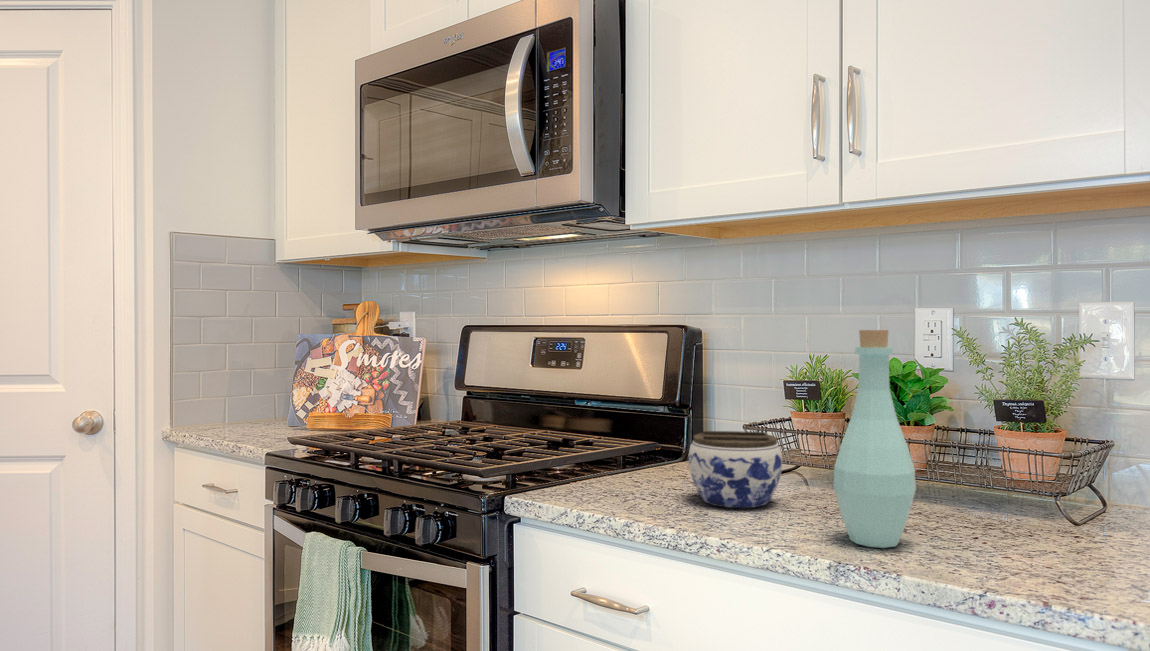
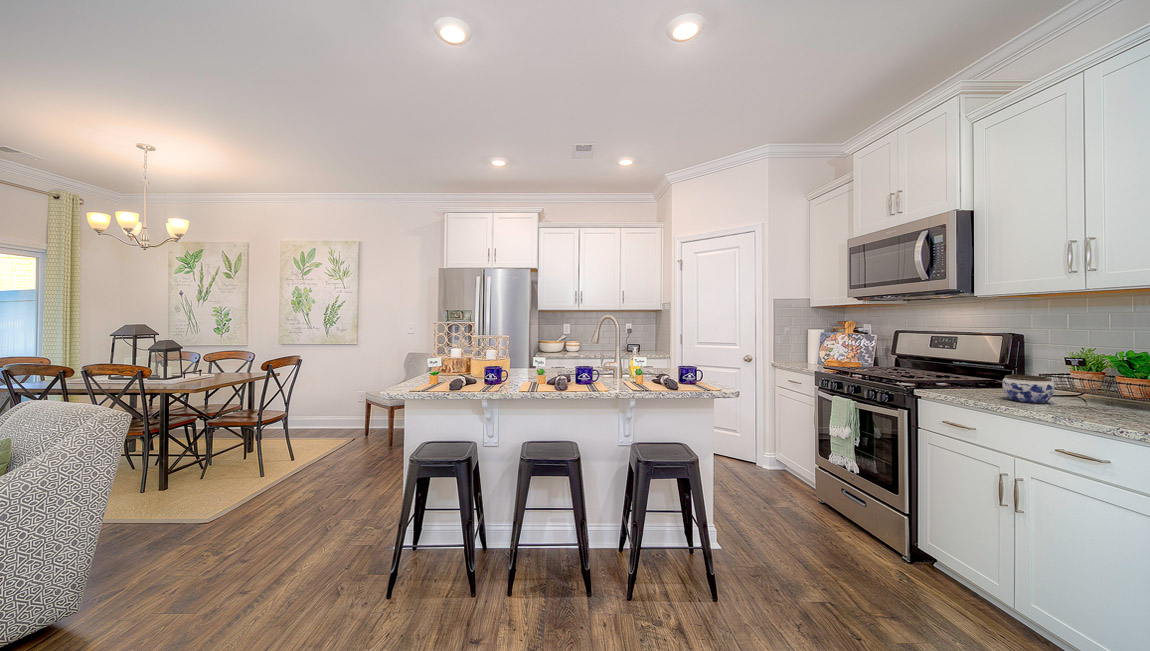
bottle: present [834,330,916,548] -> none [1065,341,1110,417]

